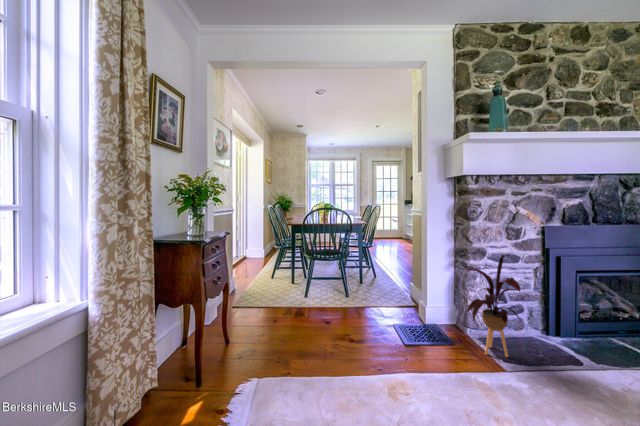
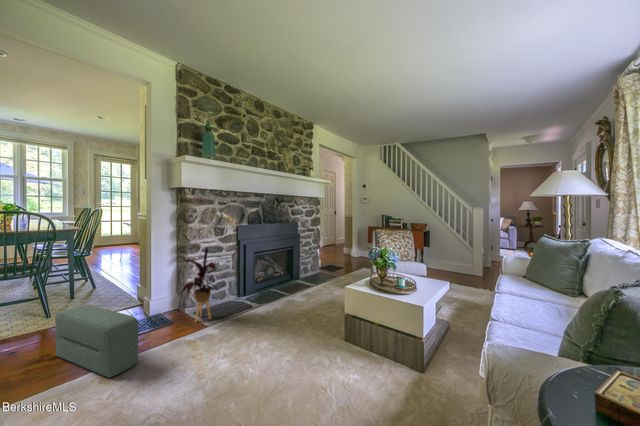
pouf: none [352,298,424,393] -> present [55,305,138,378]

